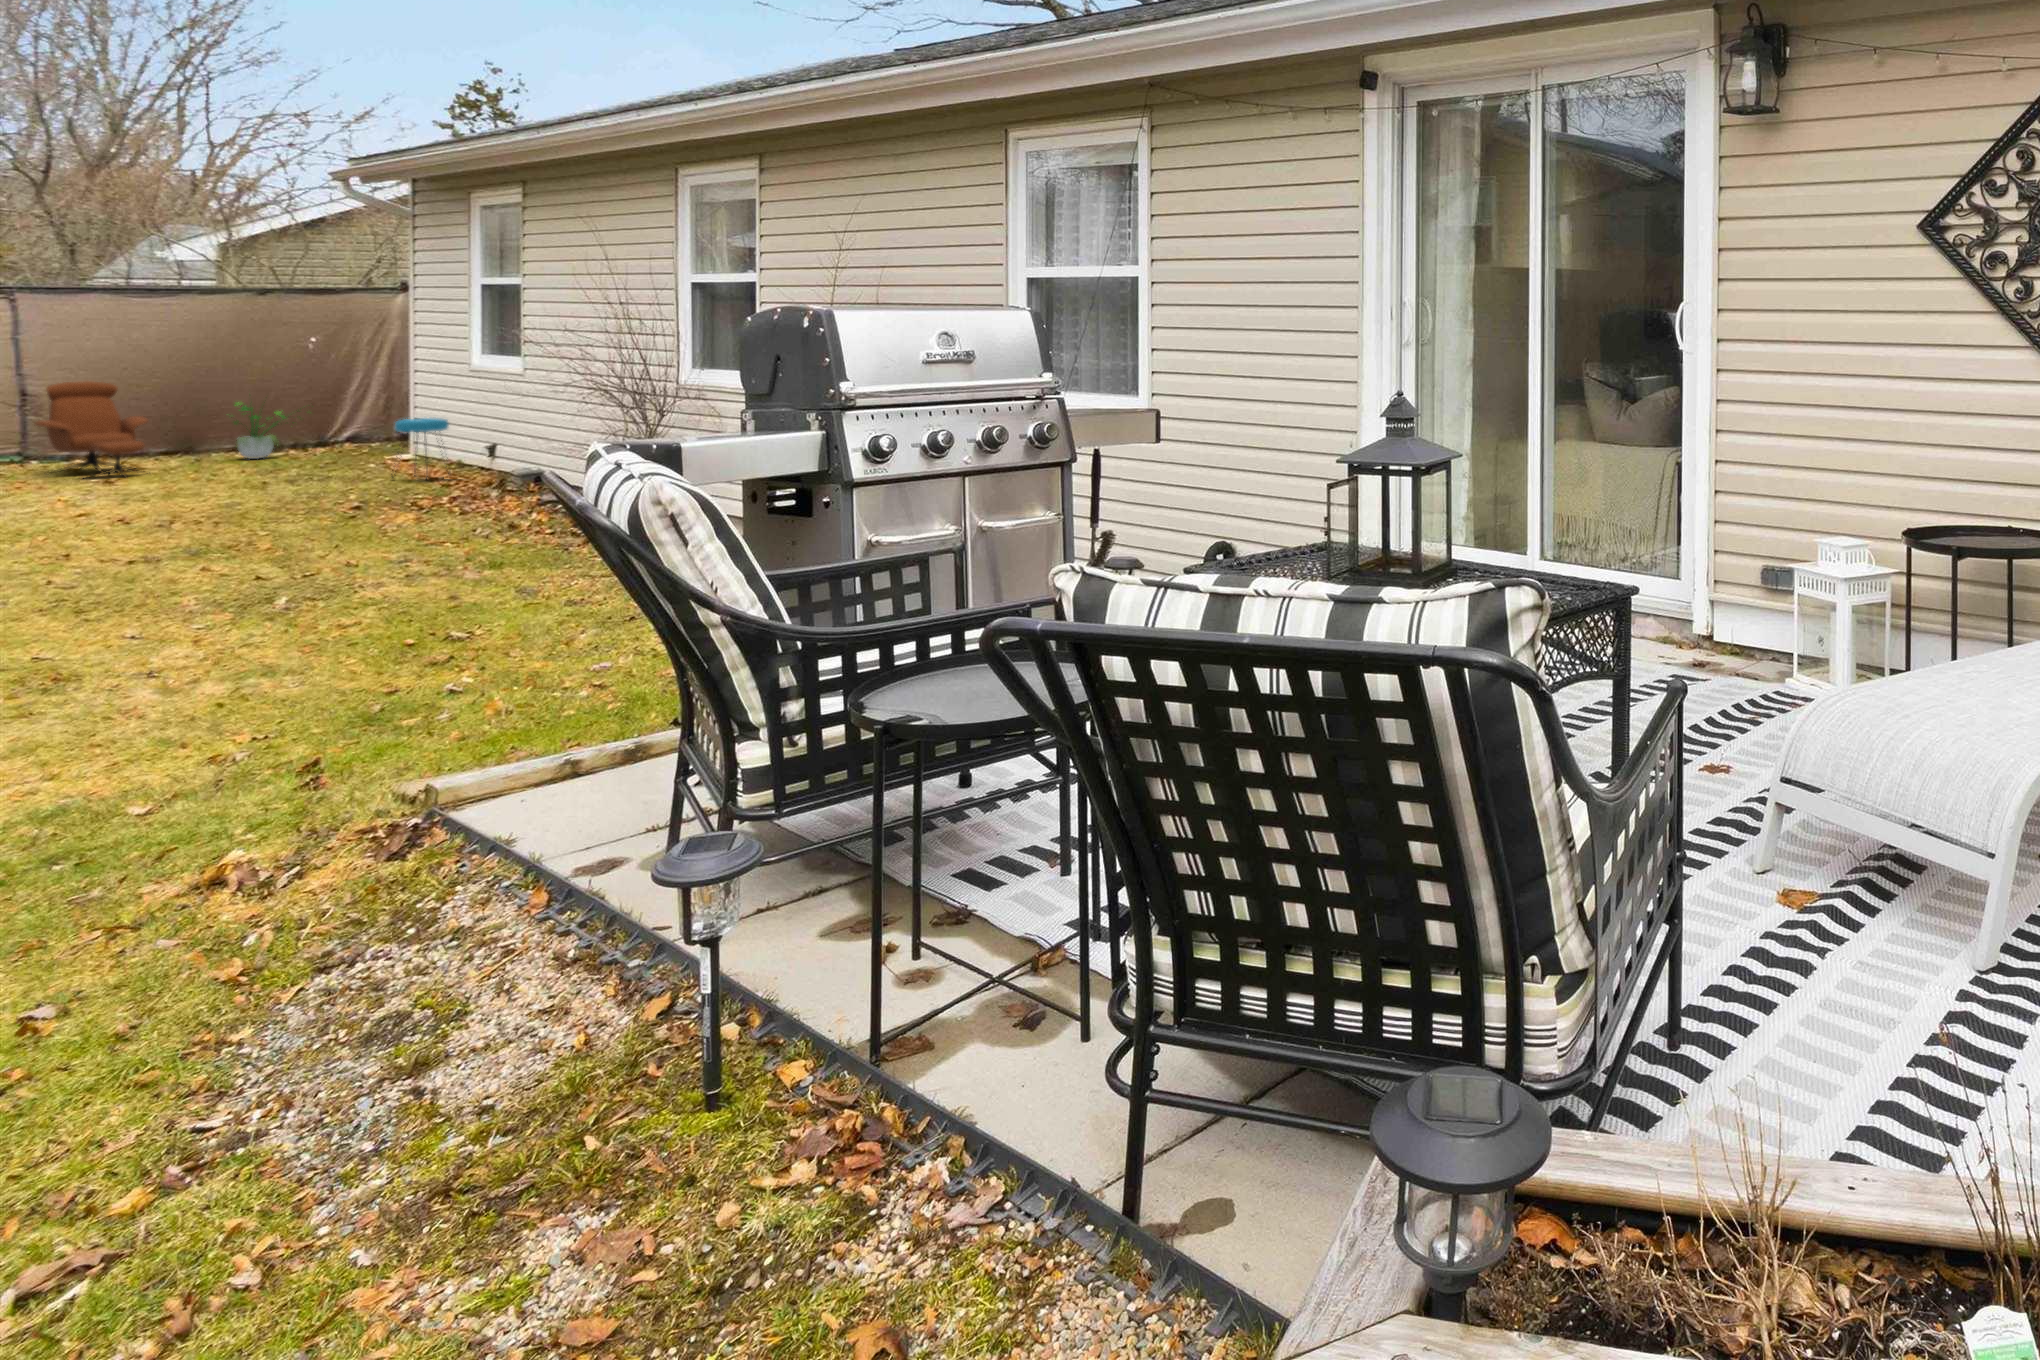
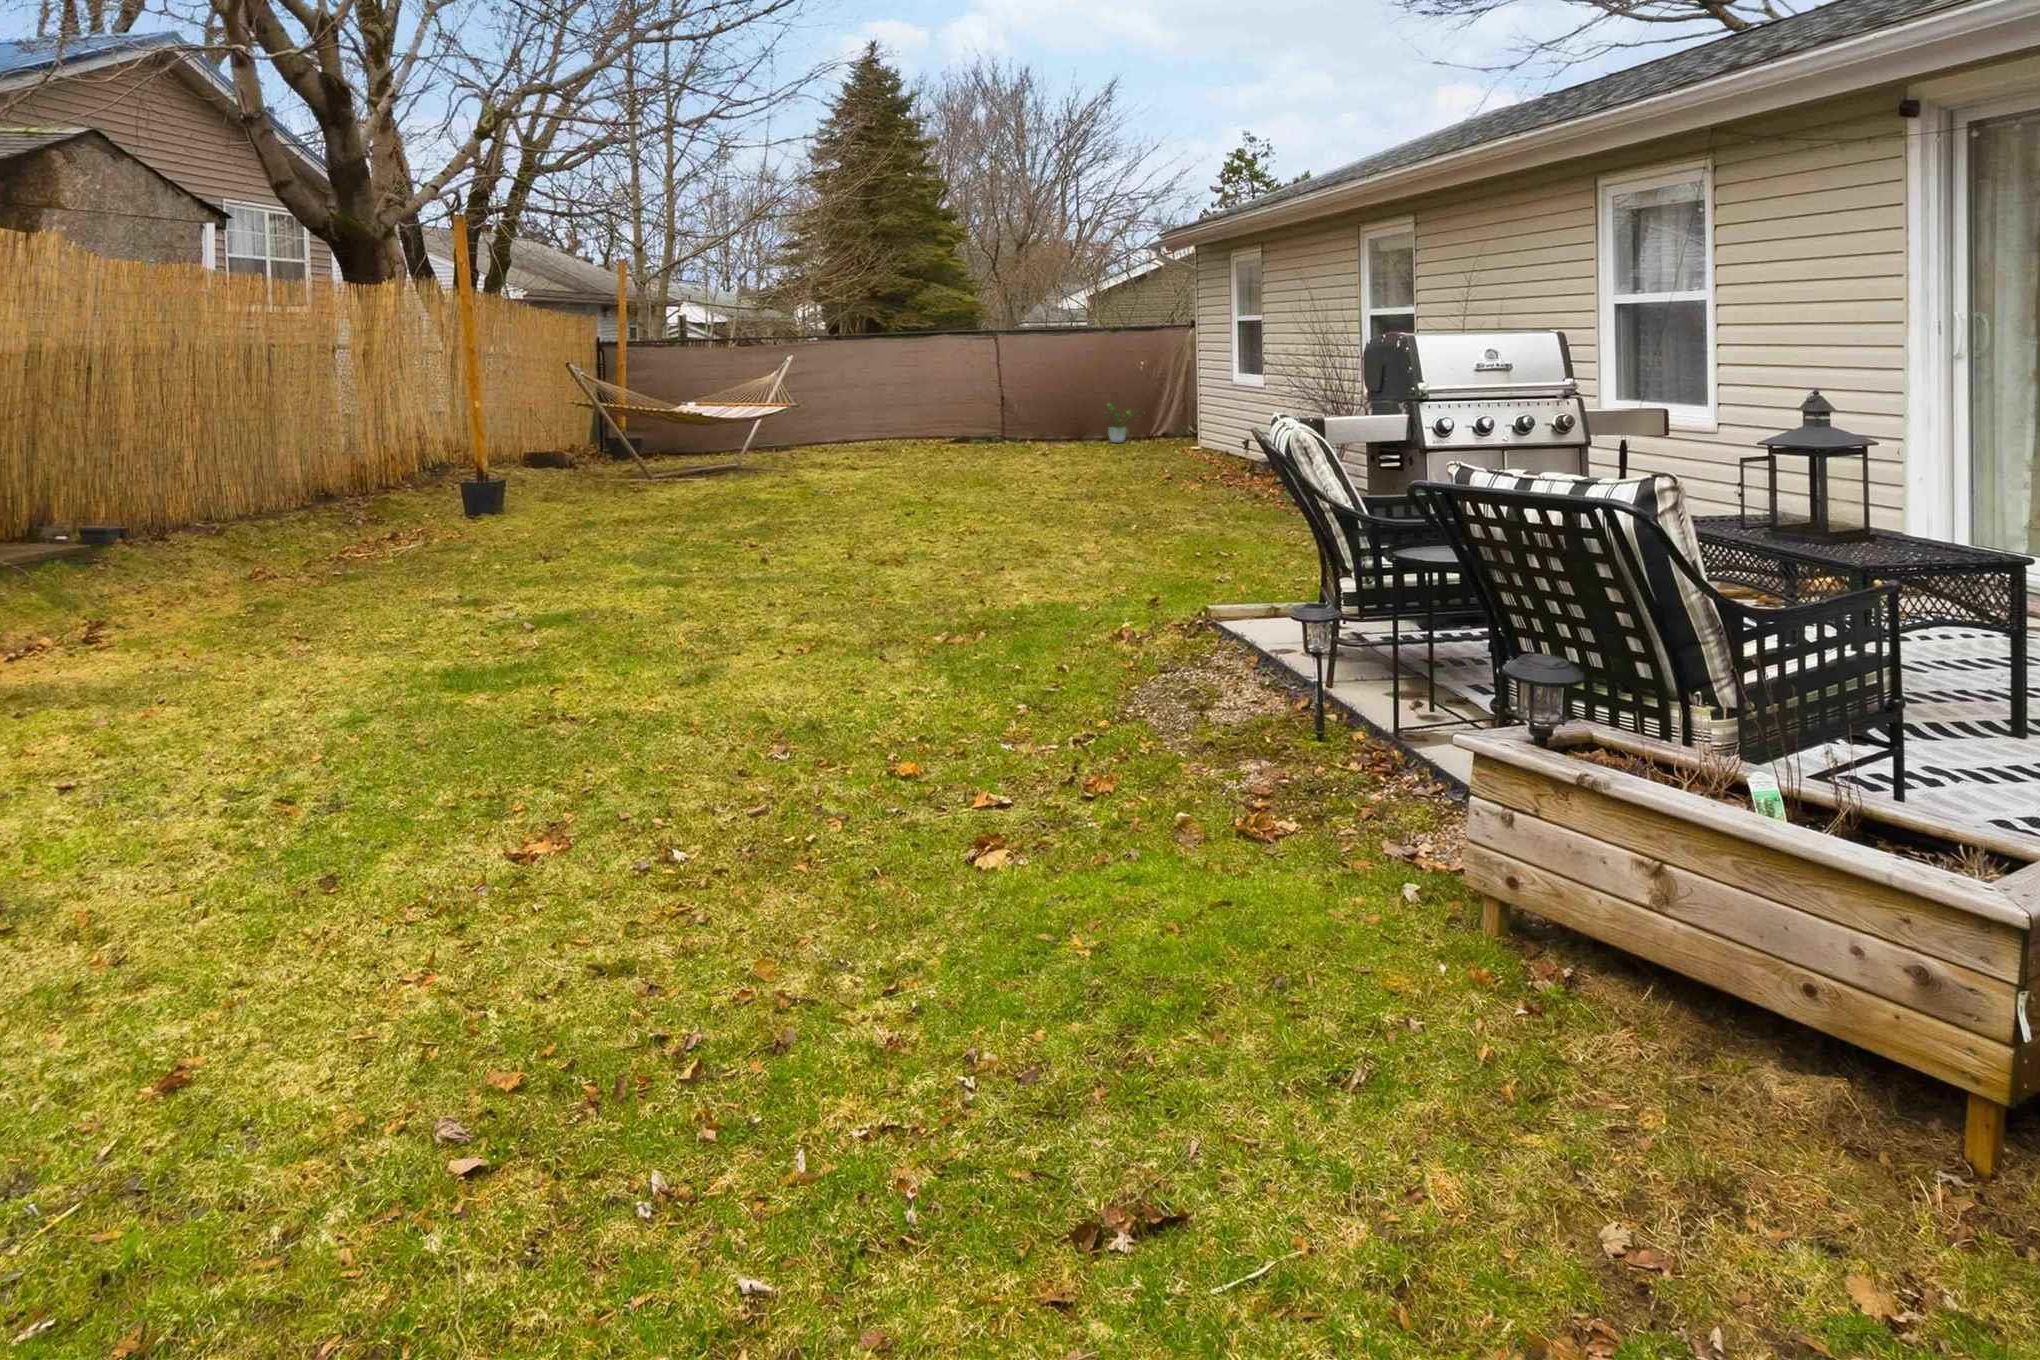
lounge chair: present [34,381,148,478] -> none [1020,386,1070,449]
stool: present [391,418,449,475] -> none [1187,419,1221,463]

